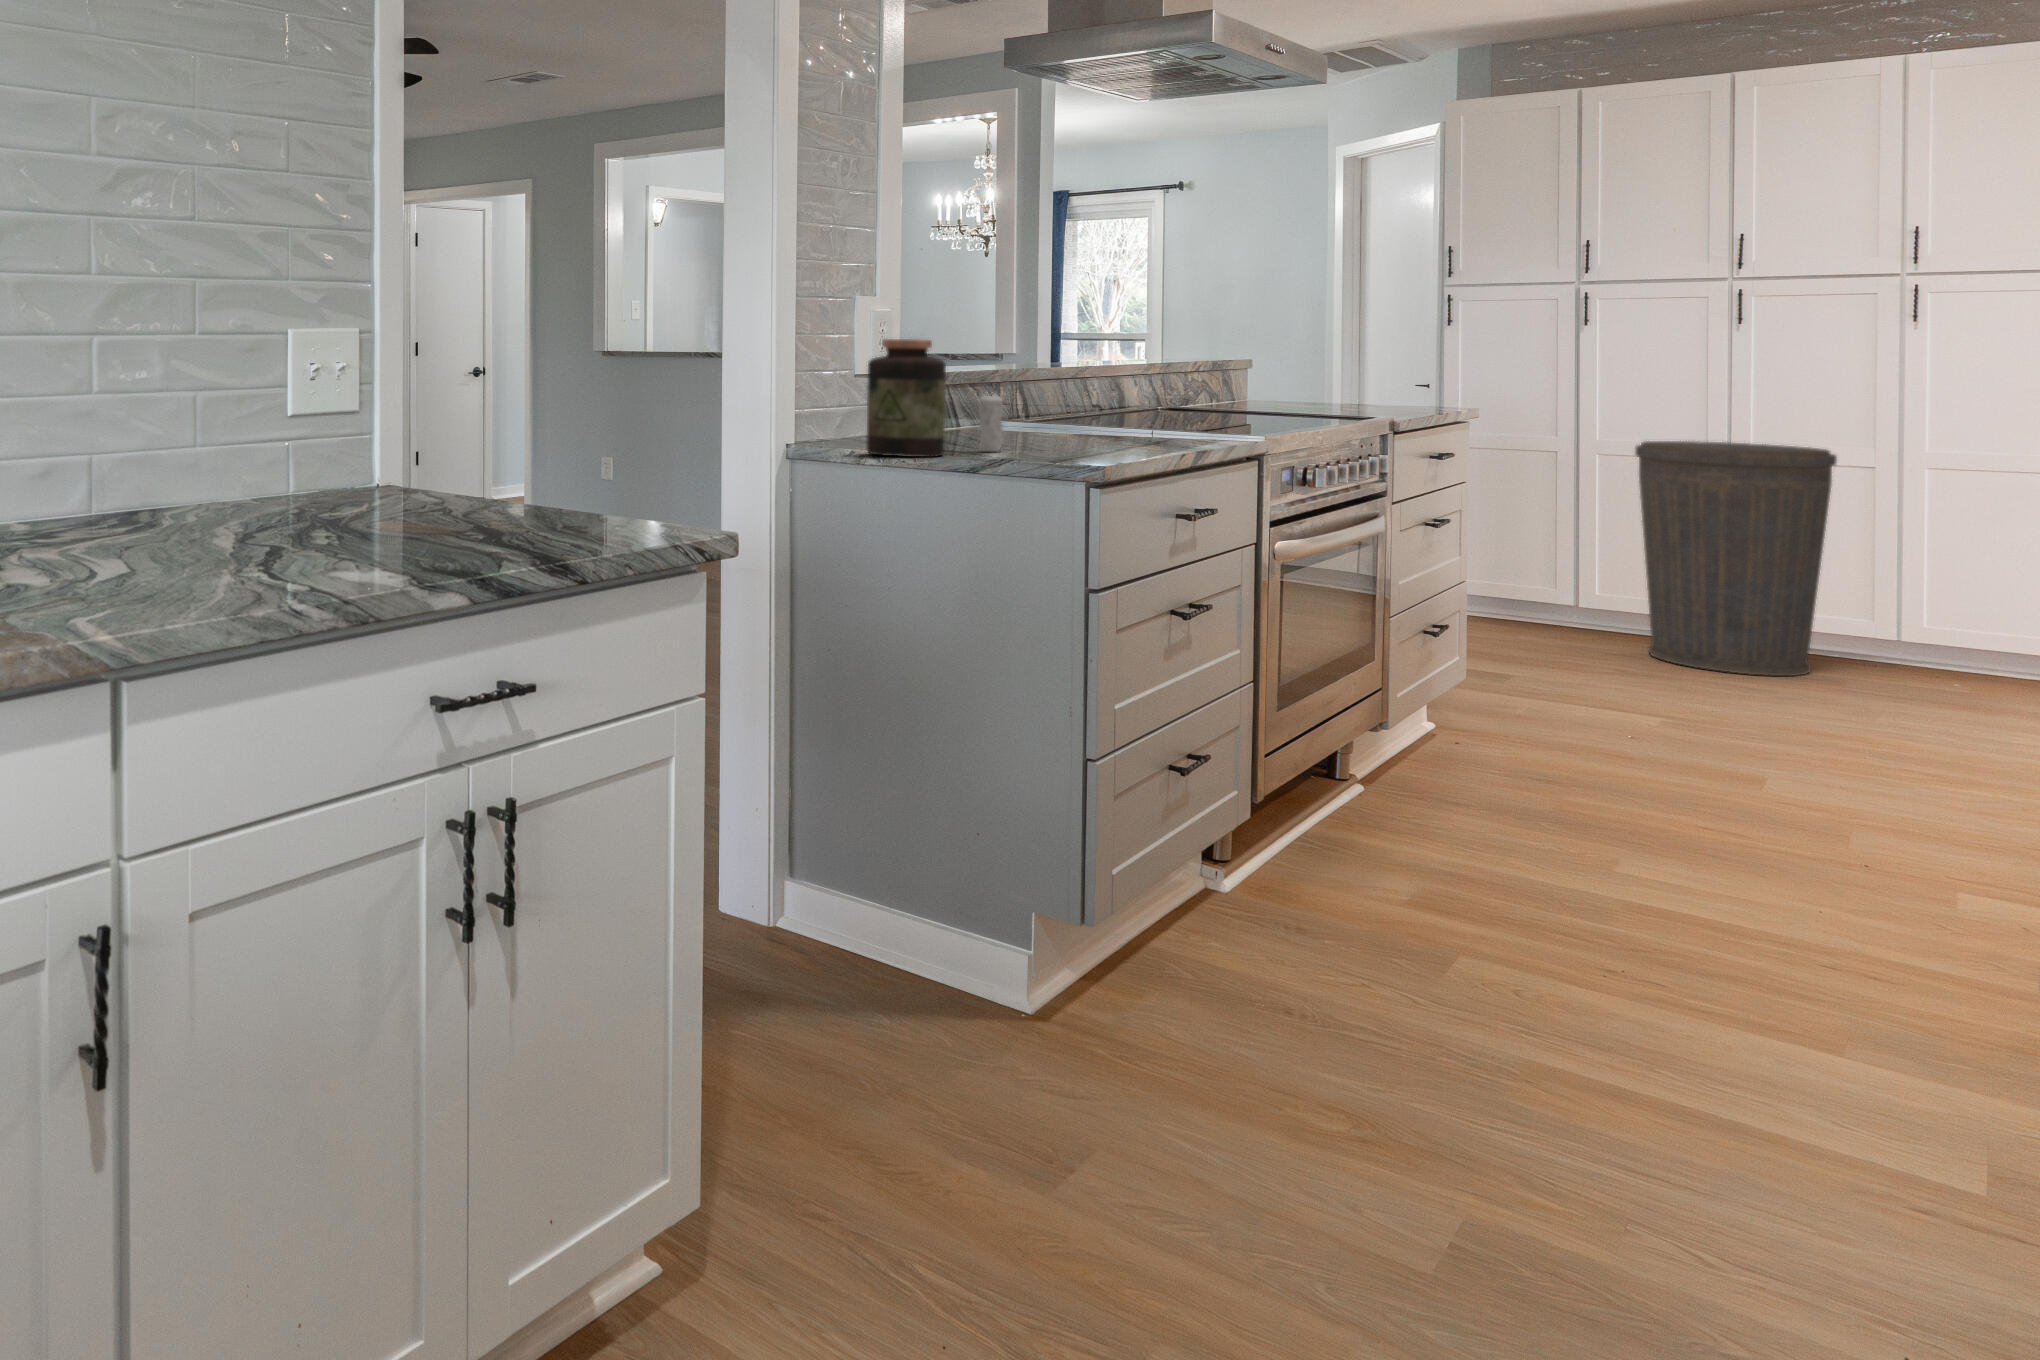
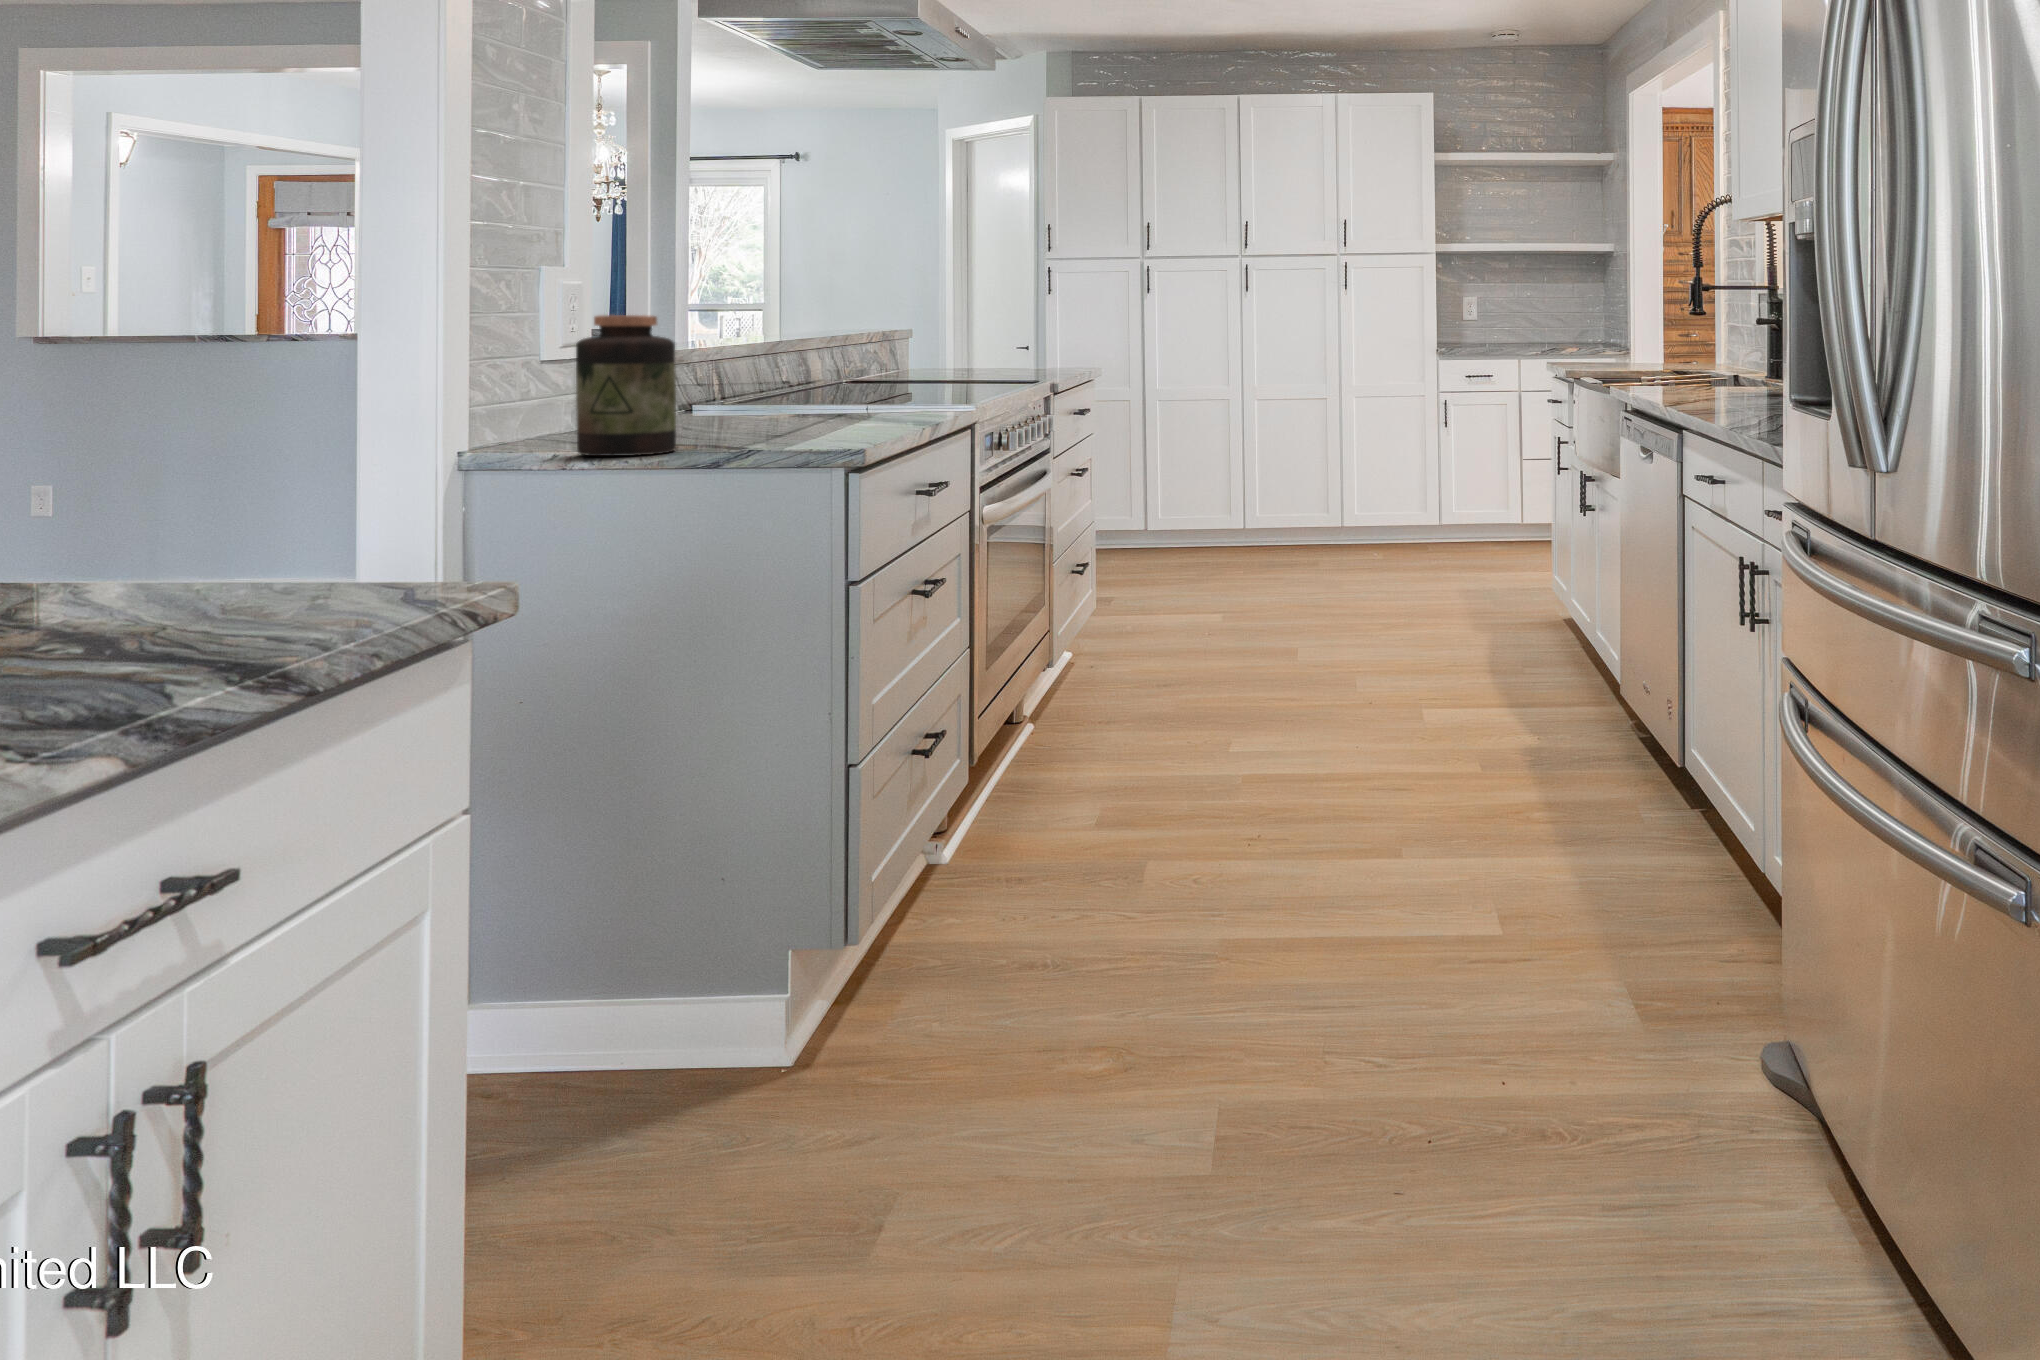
candle: present [979,396,1003,450] -> none [707,365,735,441]
trash can: present [1635,441,1837,676] -> none [1190,389,1315,573]

